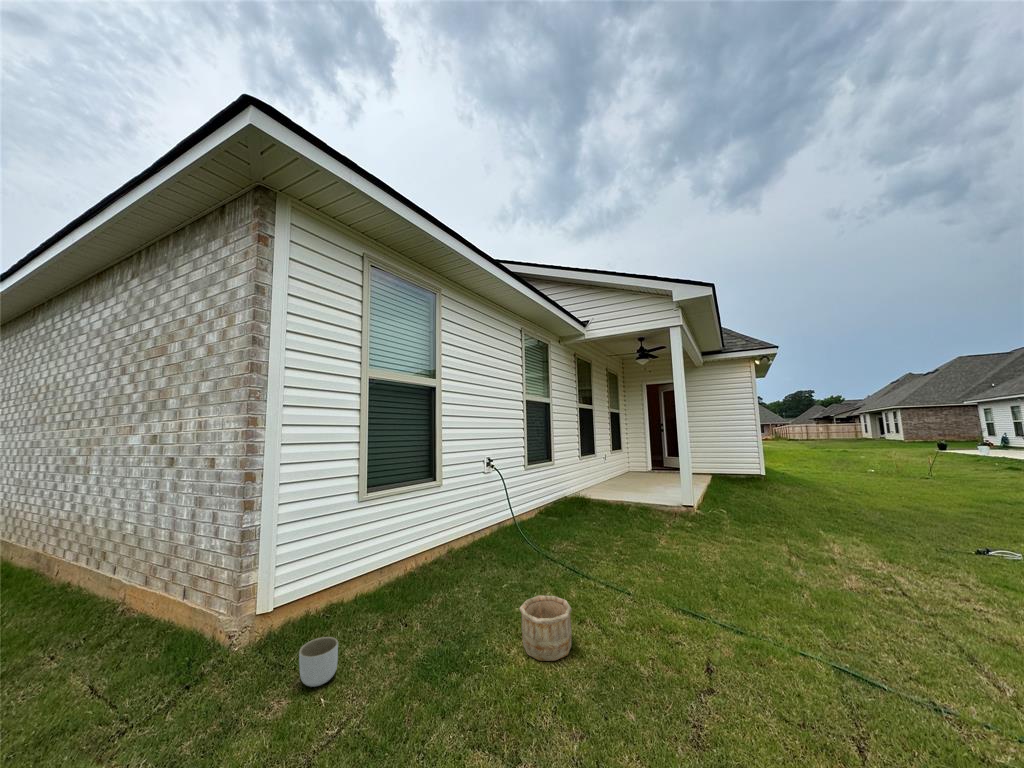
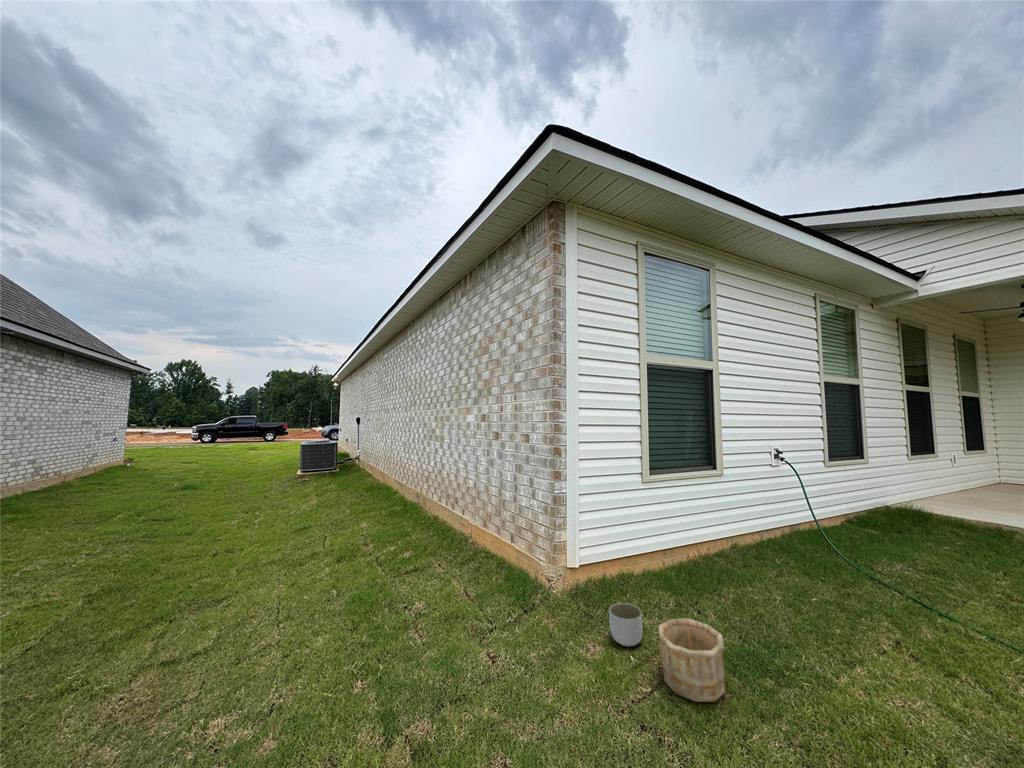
wooden bucket: present [519,595,572,661] -> present [658,618,725,702]

